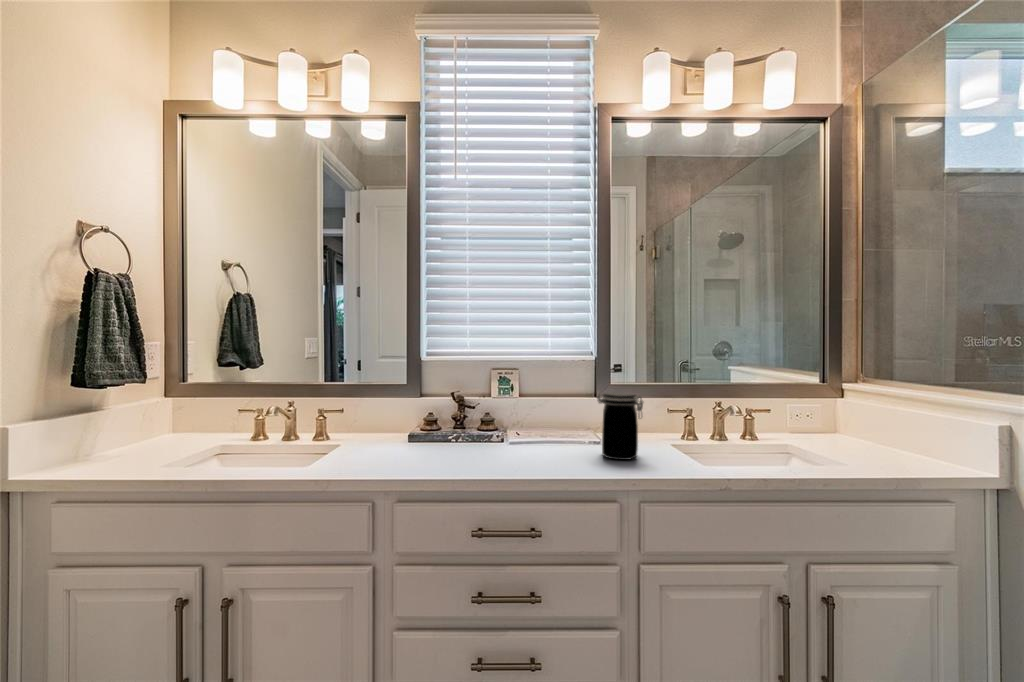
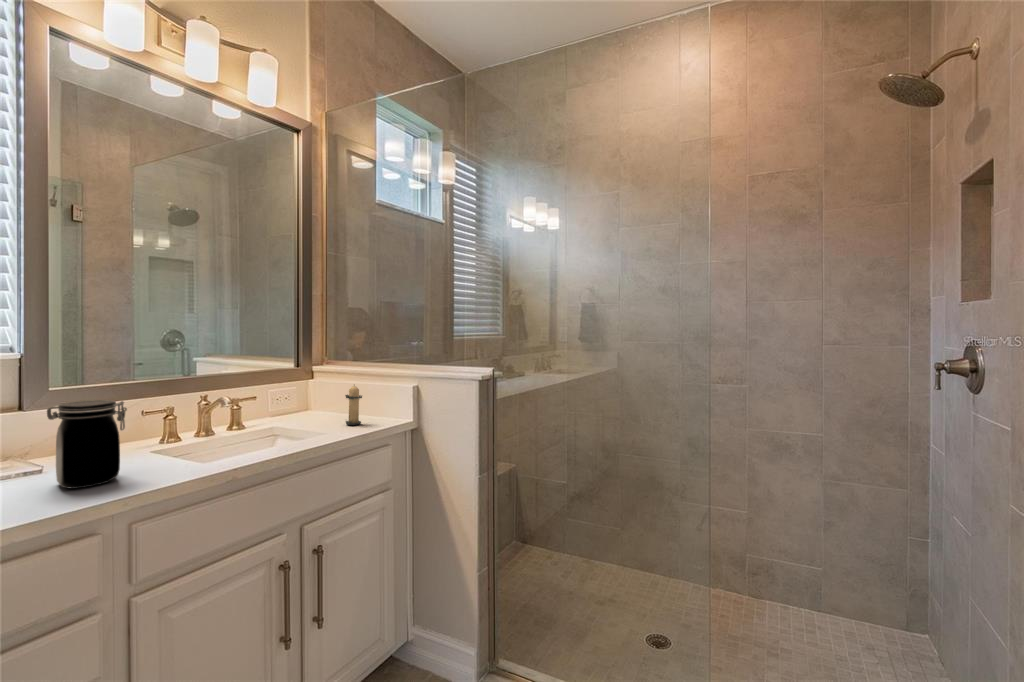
candle: none [873,405,906,461] -> present [345,385,362,425]

